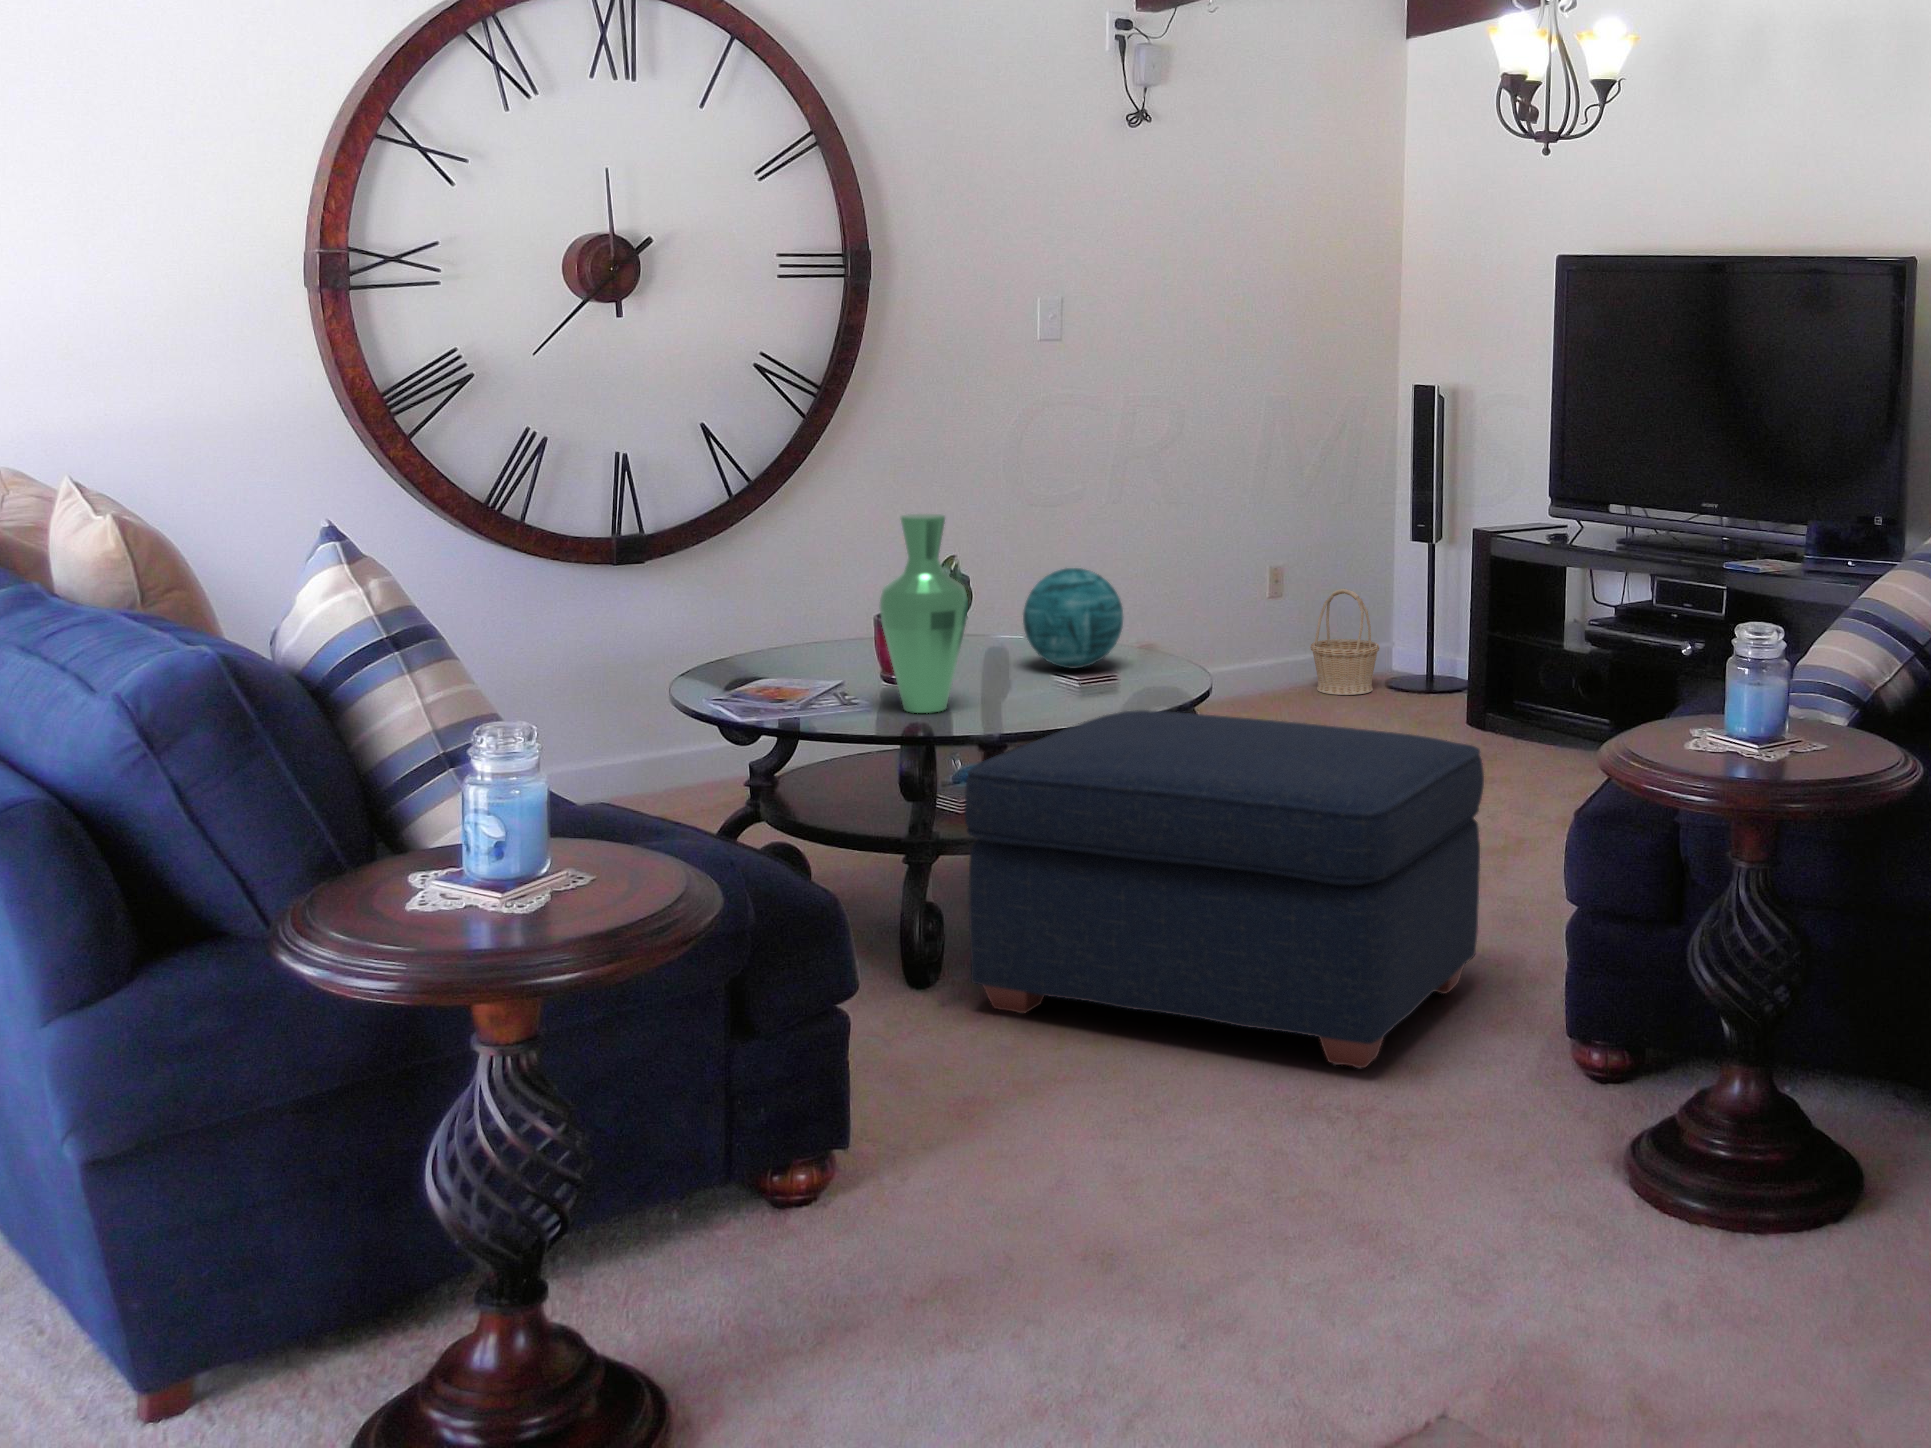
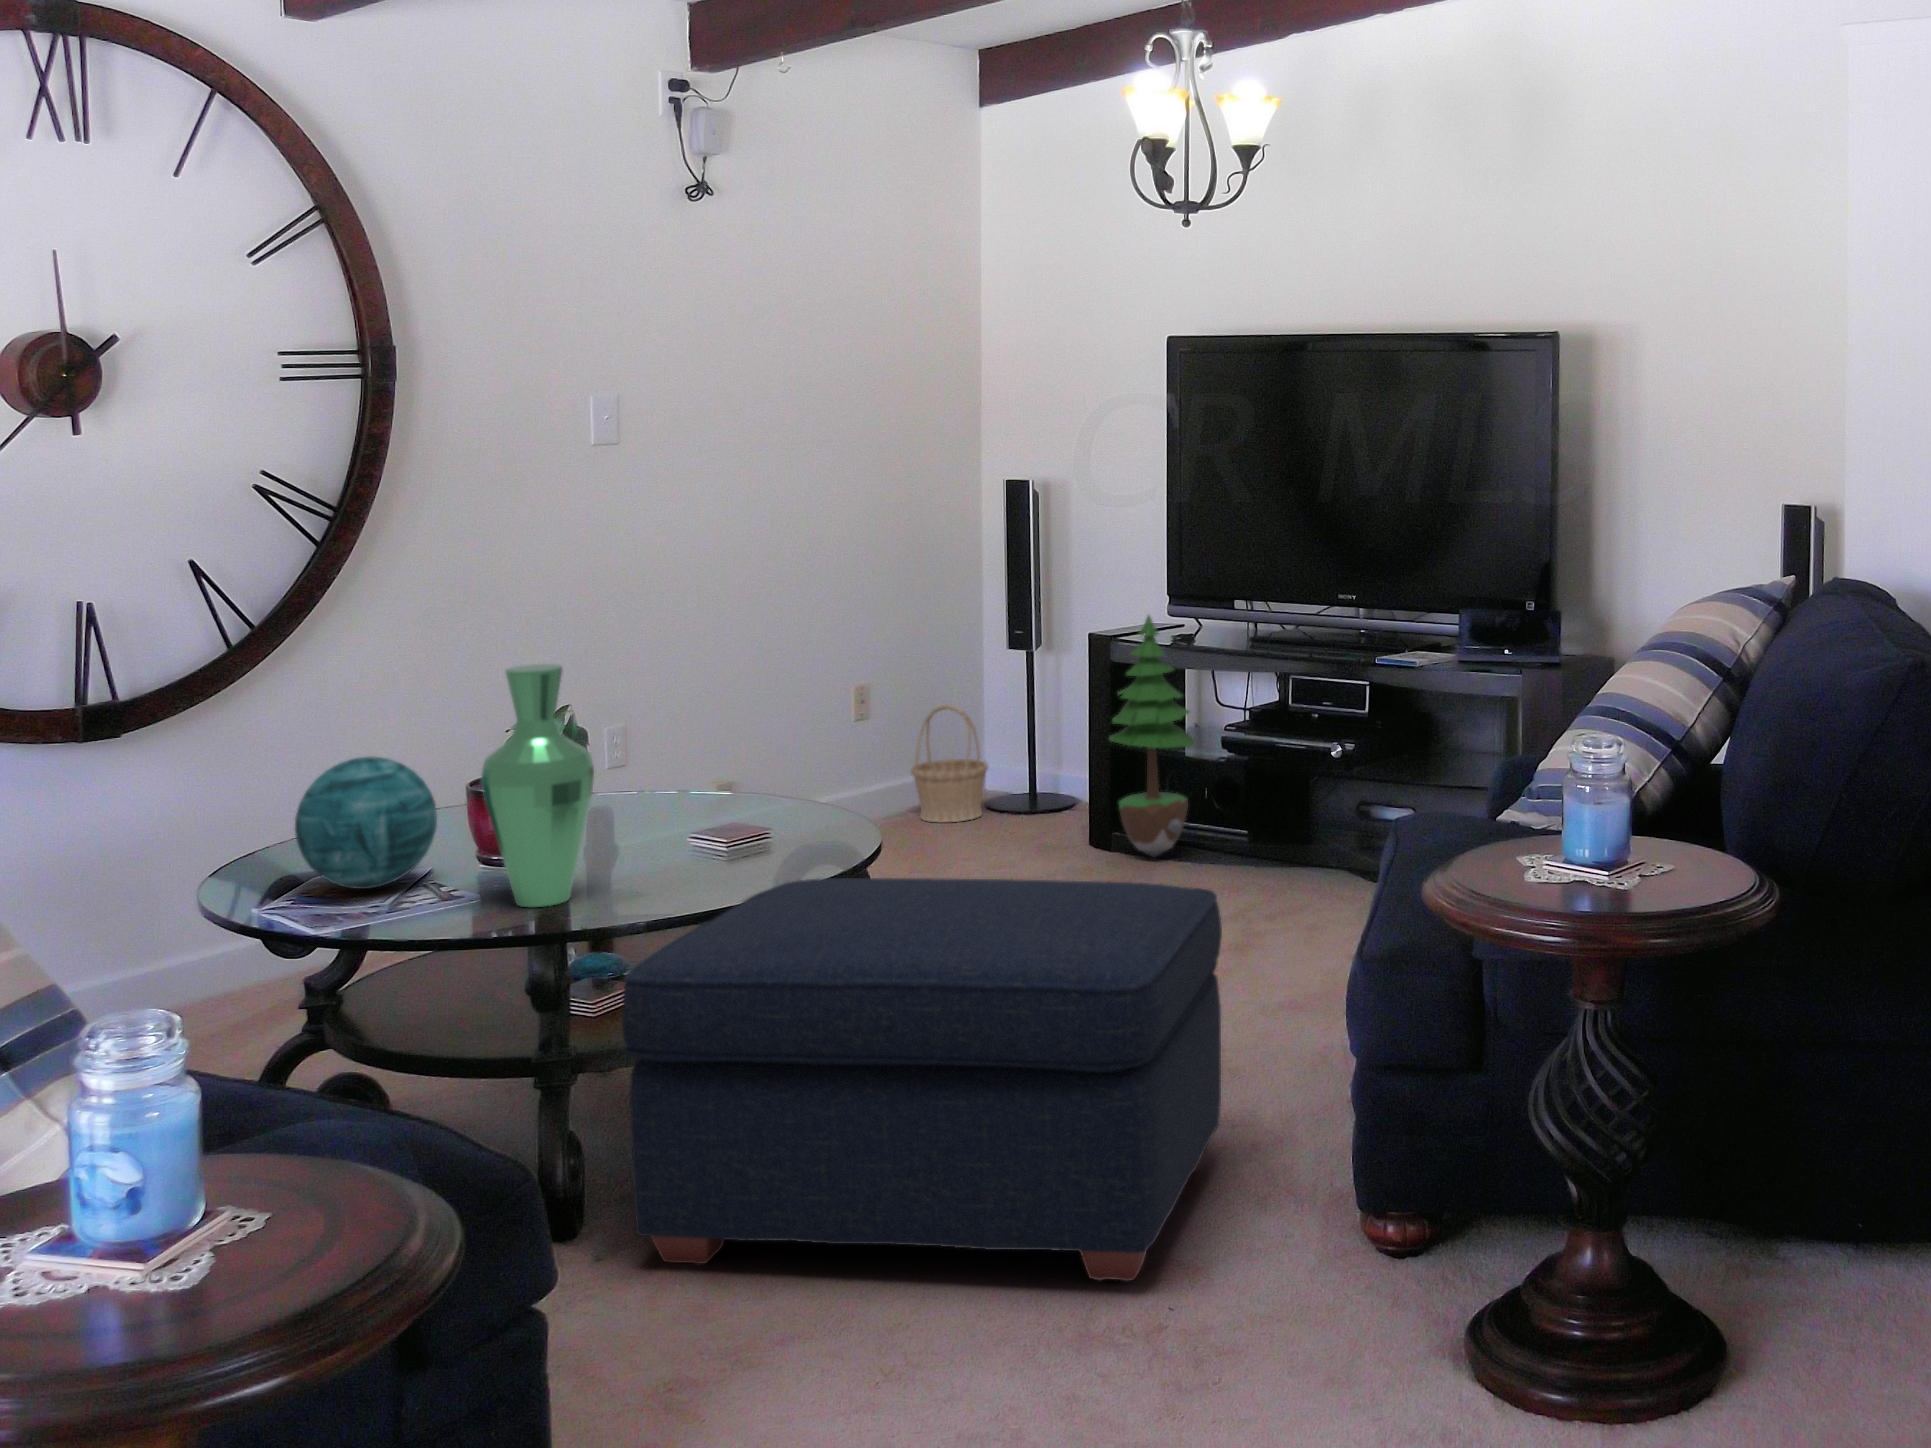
potted tree: none [1474,513,1555,739] -> present [1109,616,1194,857]
decorative orb: present [1023,568,1123,668] -> present [295,757,437,889]

